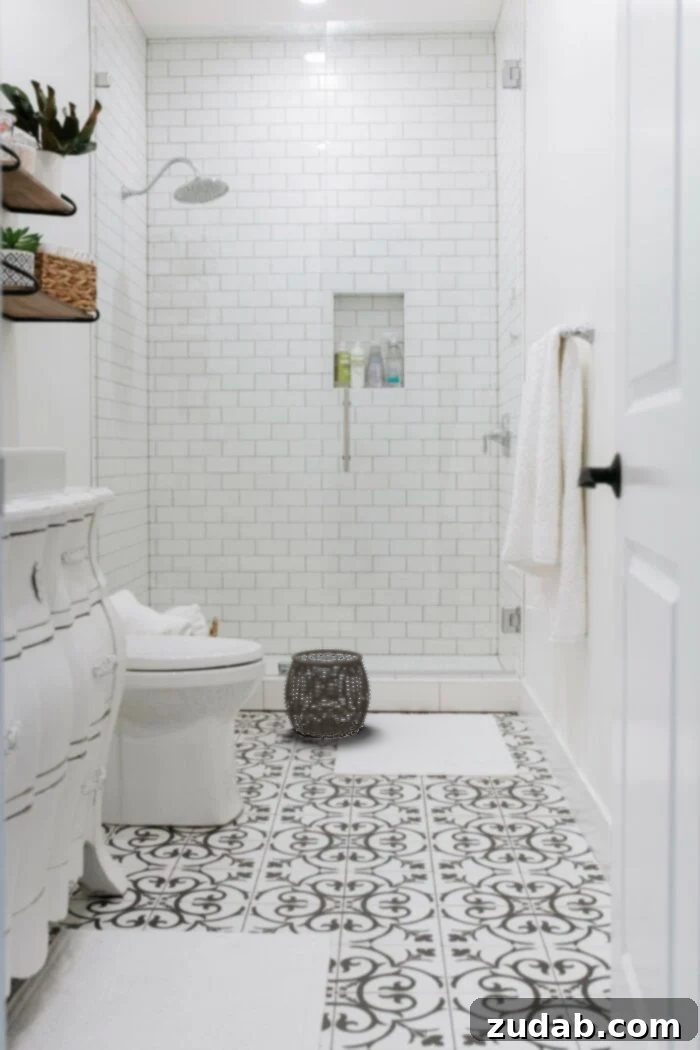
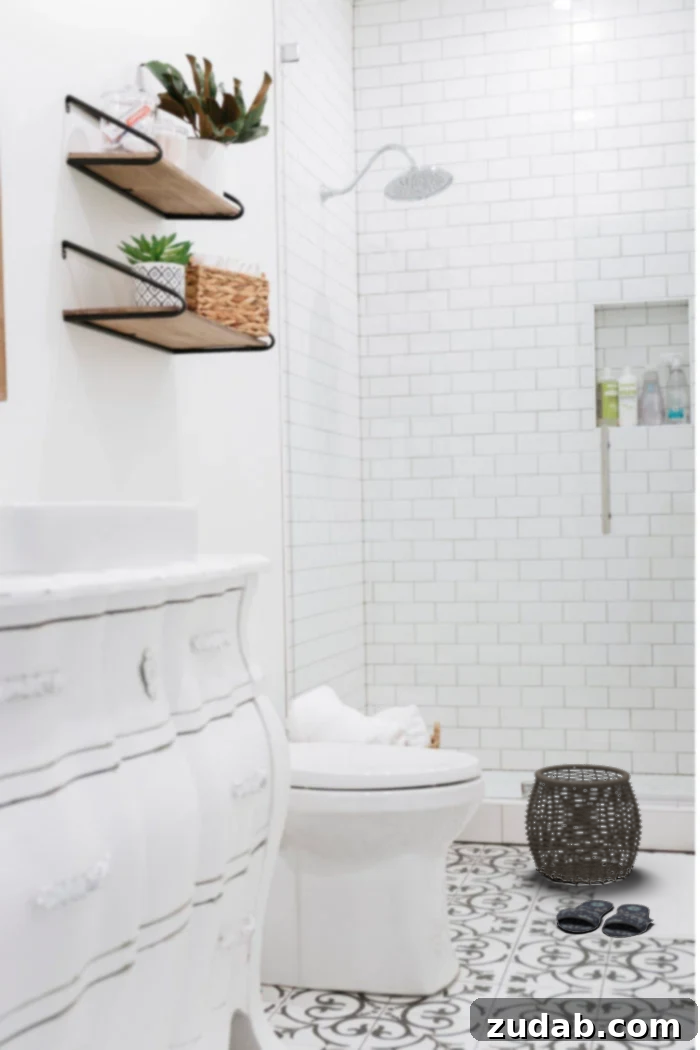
slippers: none [312,749,383,775] -> present [556,900,653,938]

